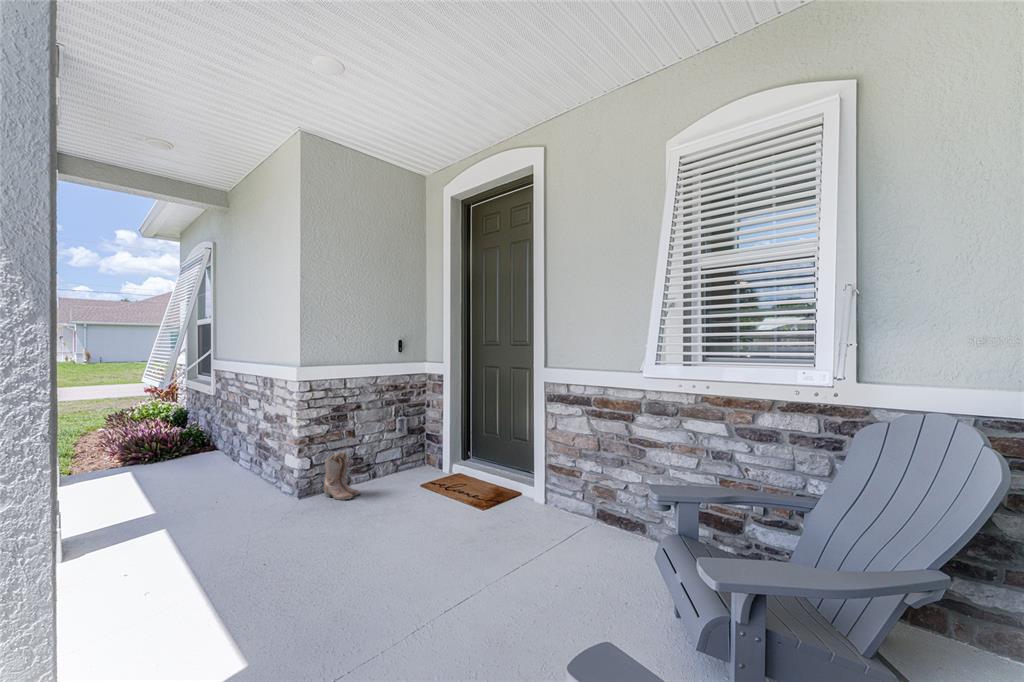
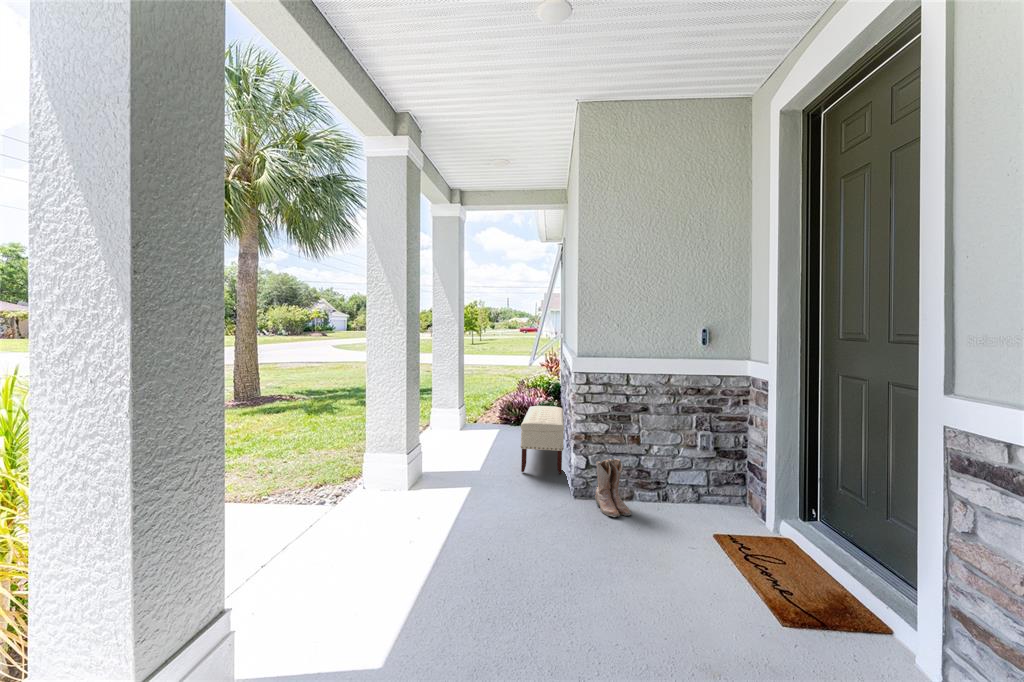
bench: none [188,422,269,496] -> present [521,406,564,474]

